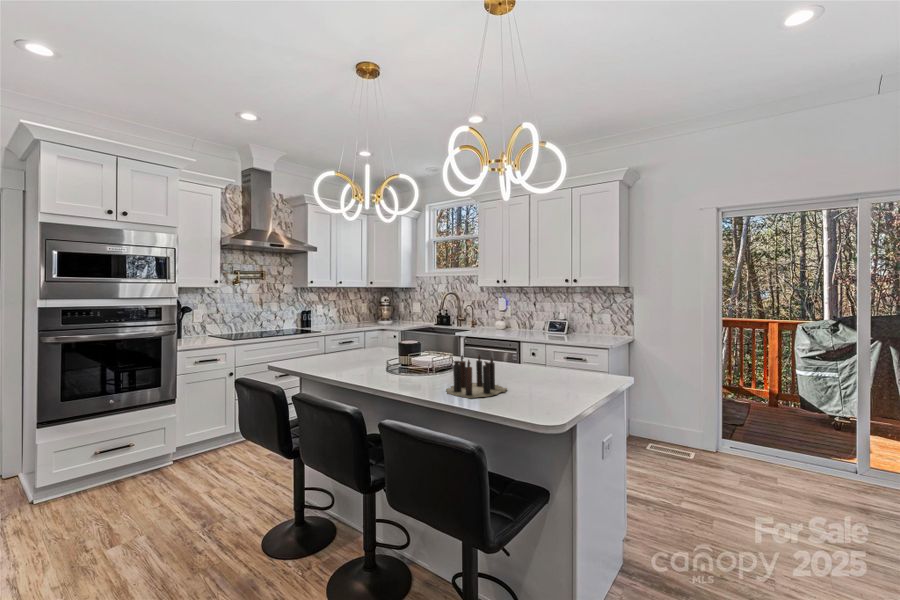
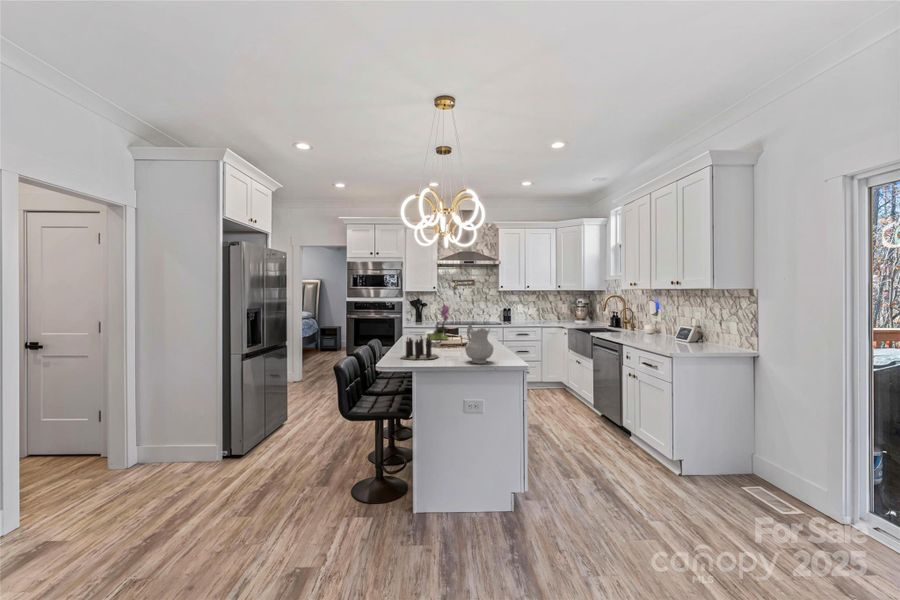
flower arrangement: none [325,305,372,365] -> present [426,304,449,340]
ceramic pitcher: none [534,332,579,384] -> present [465,325,494,364]

